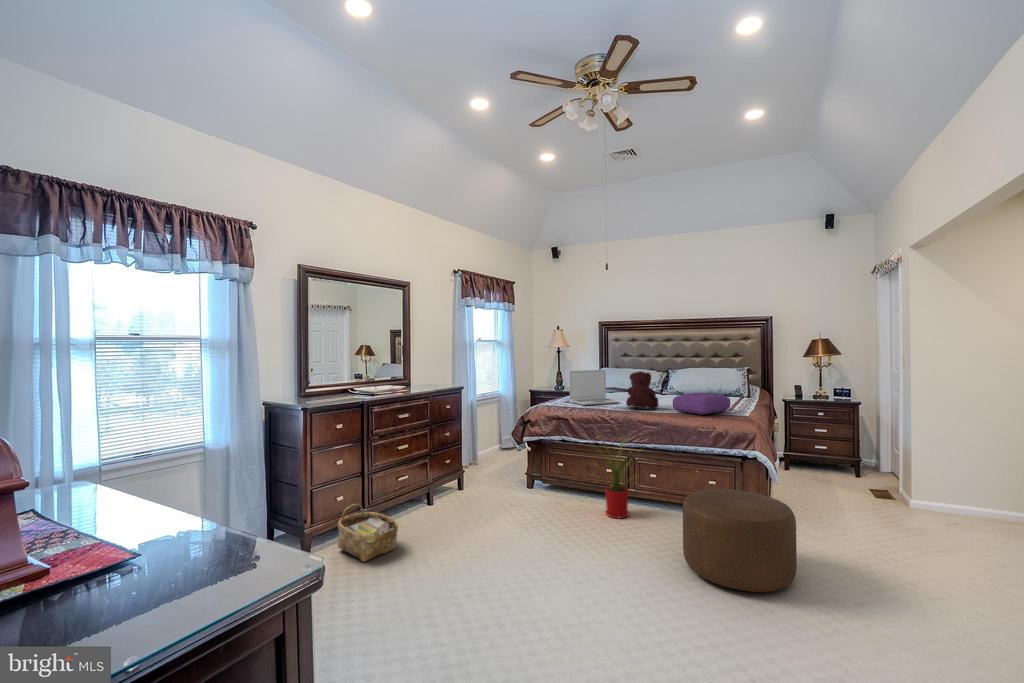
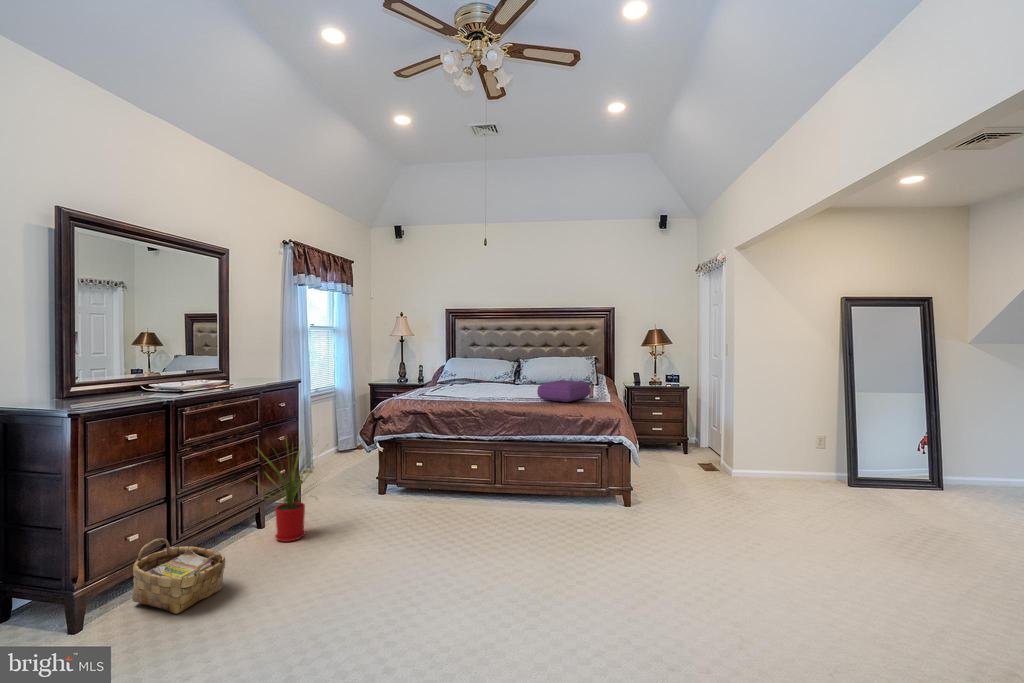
laptop: present [570,370,620,405] -> none [426,359,480,398]
teddy bear: present [626,371,658,410] -> none [489,359,522,401]
house plant: present [597,439,631,518] -> present [263,443,313,542]
ottoman: present [683,489,797,592] -> none [563,474,667,571]

